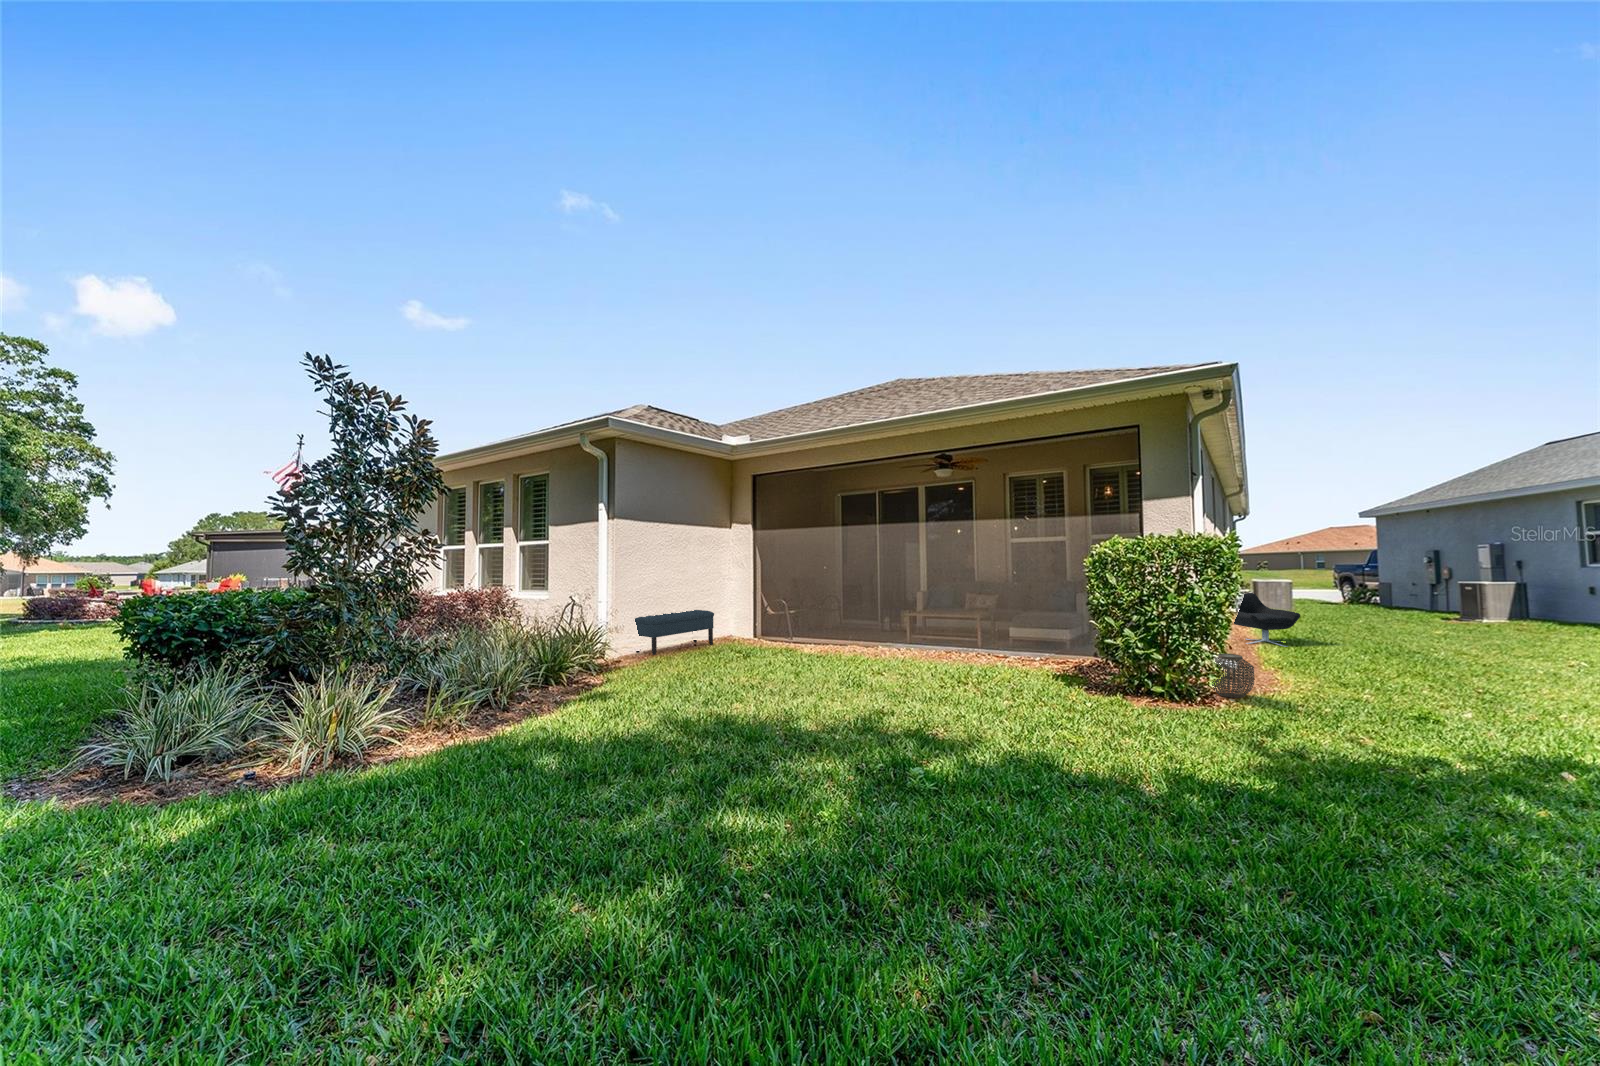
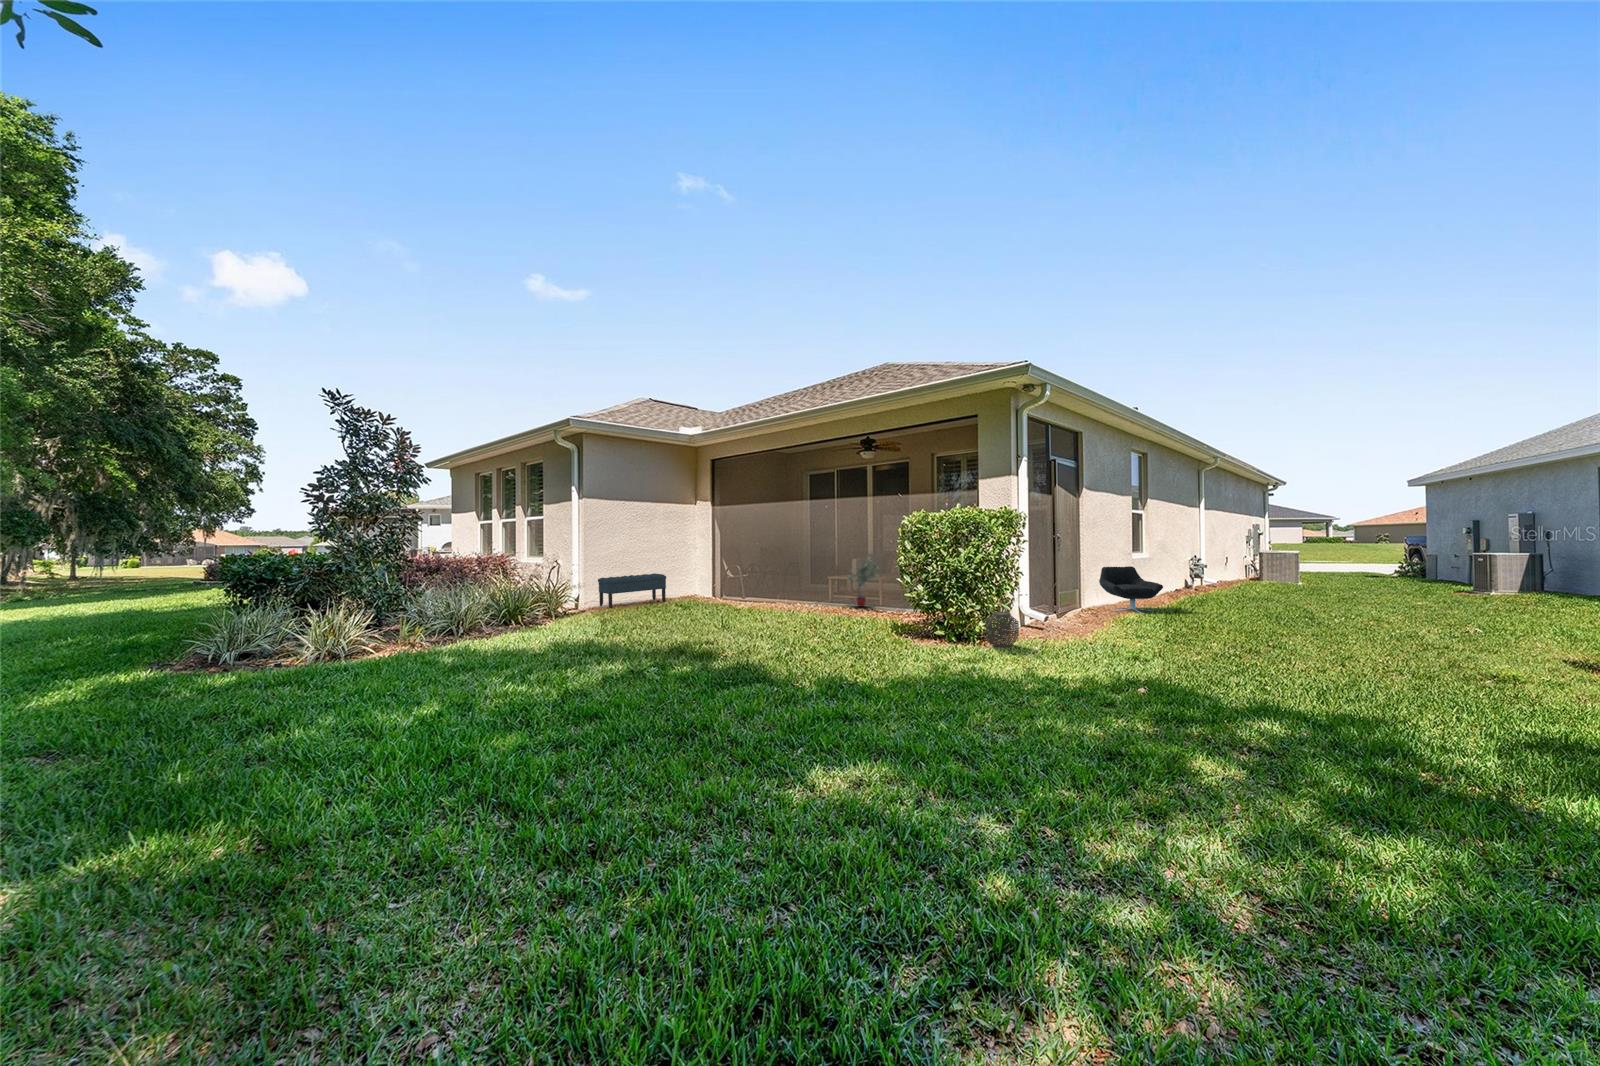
potted tree: none [937,585,982,646] -> present [848,558,876,607]

